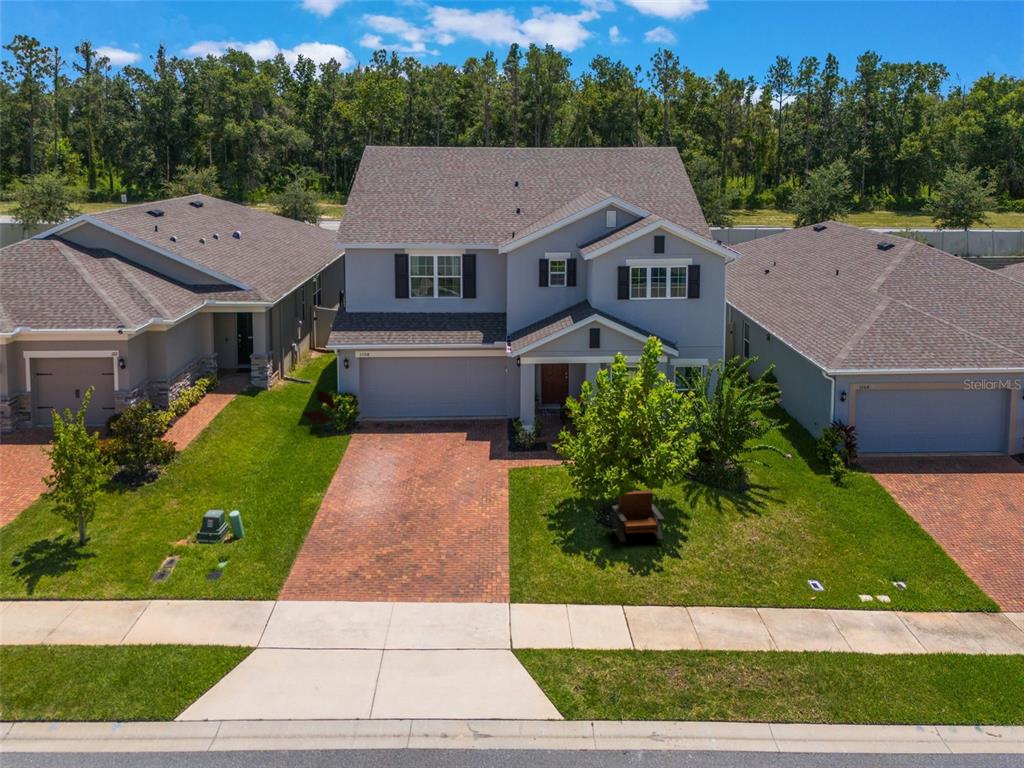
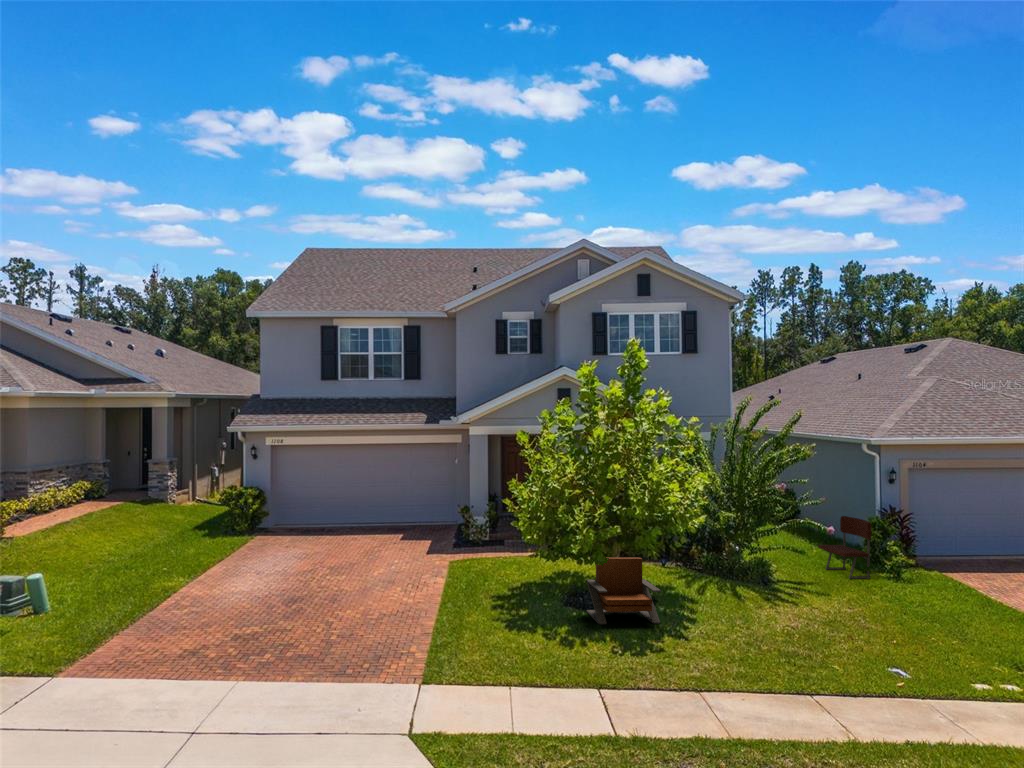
bench: present [303,390,334,437] -> present [818,516,872,579]

